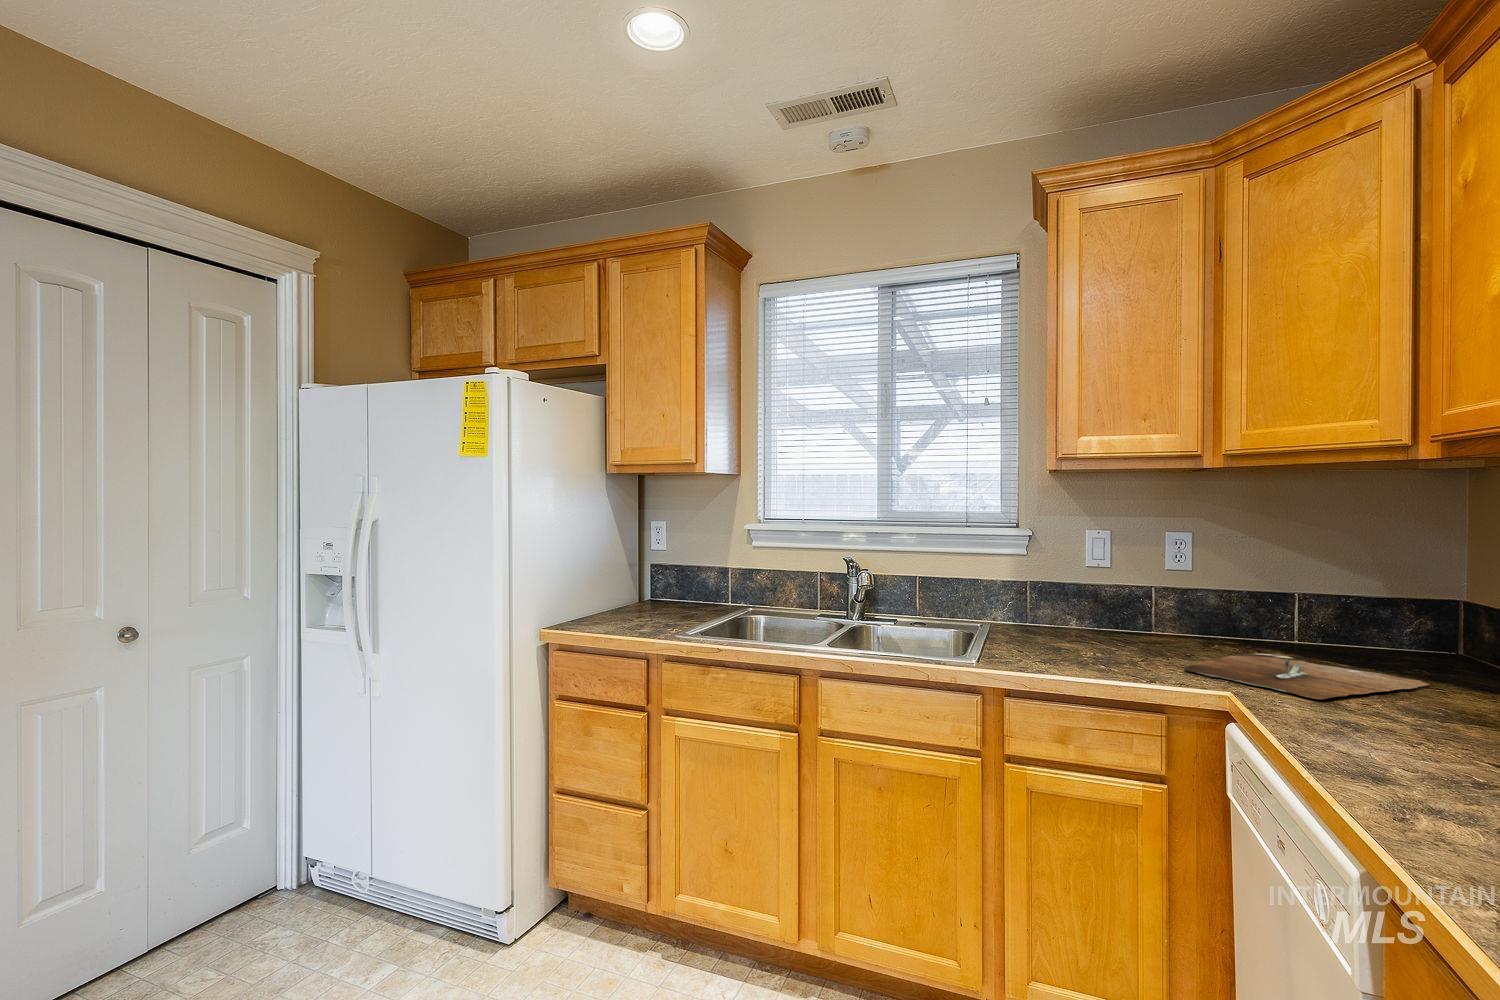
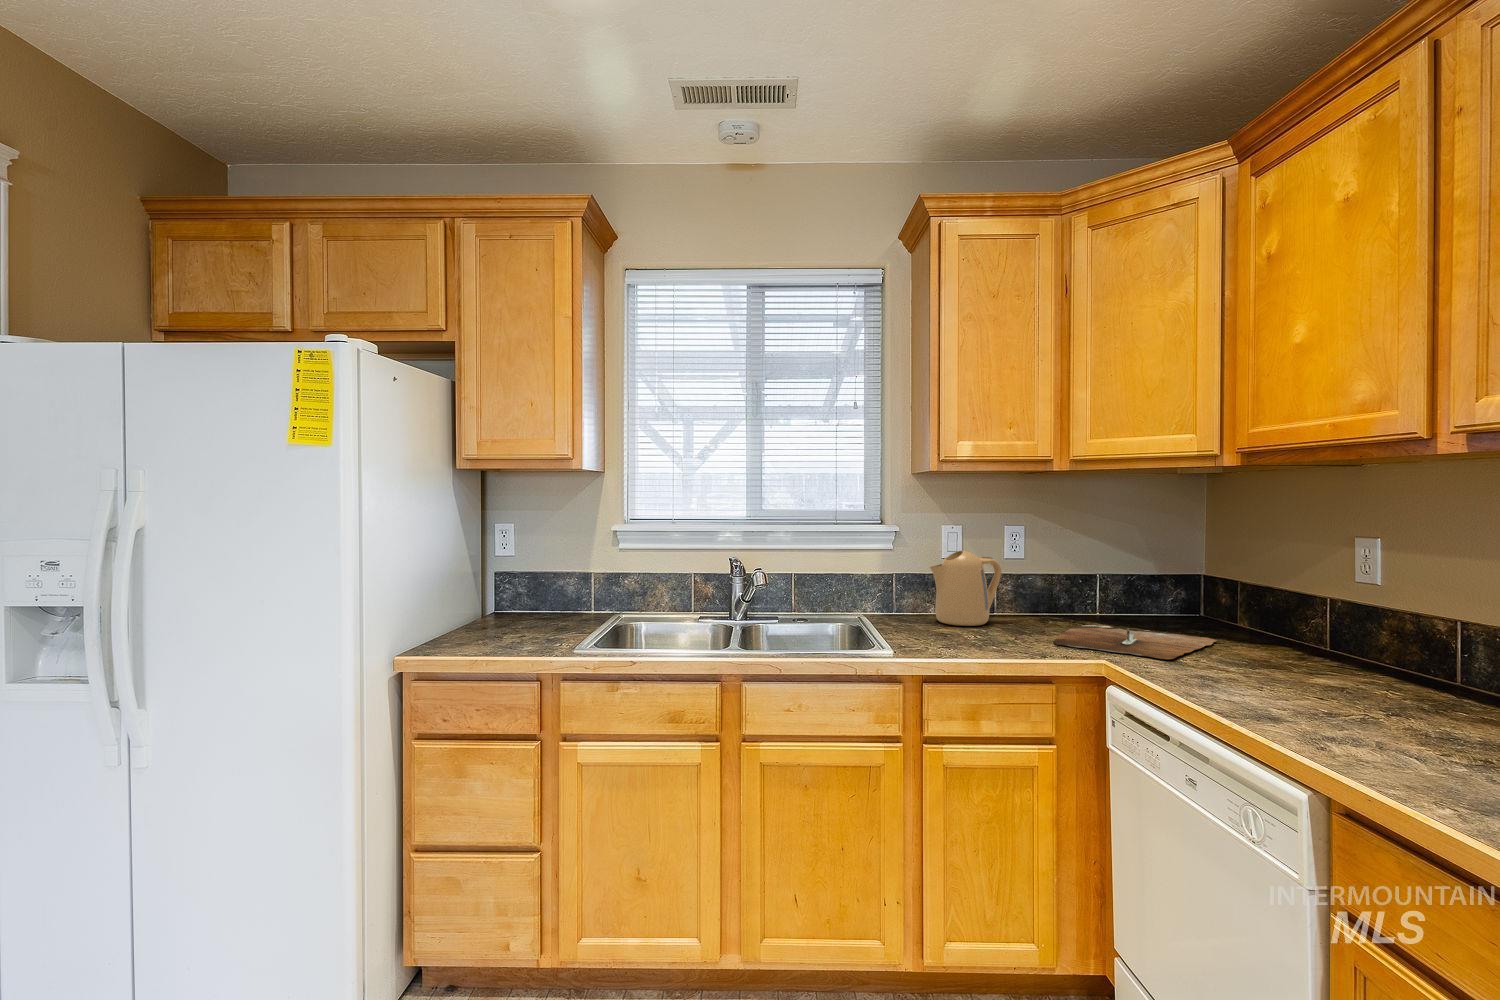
kettle: none [1059,559,1150,643] -> present [930,551,1001,626]

